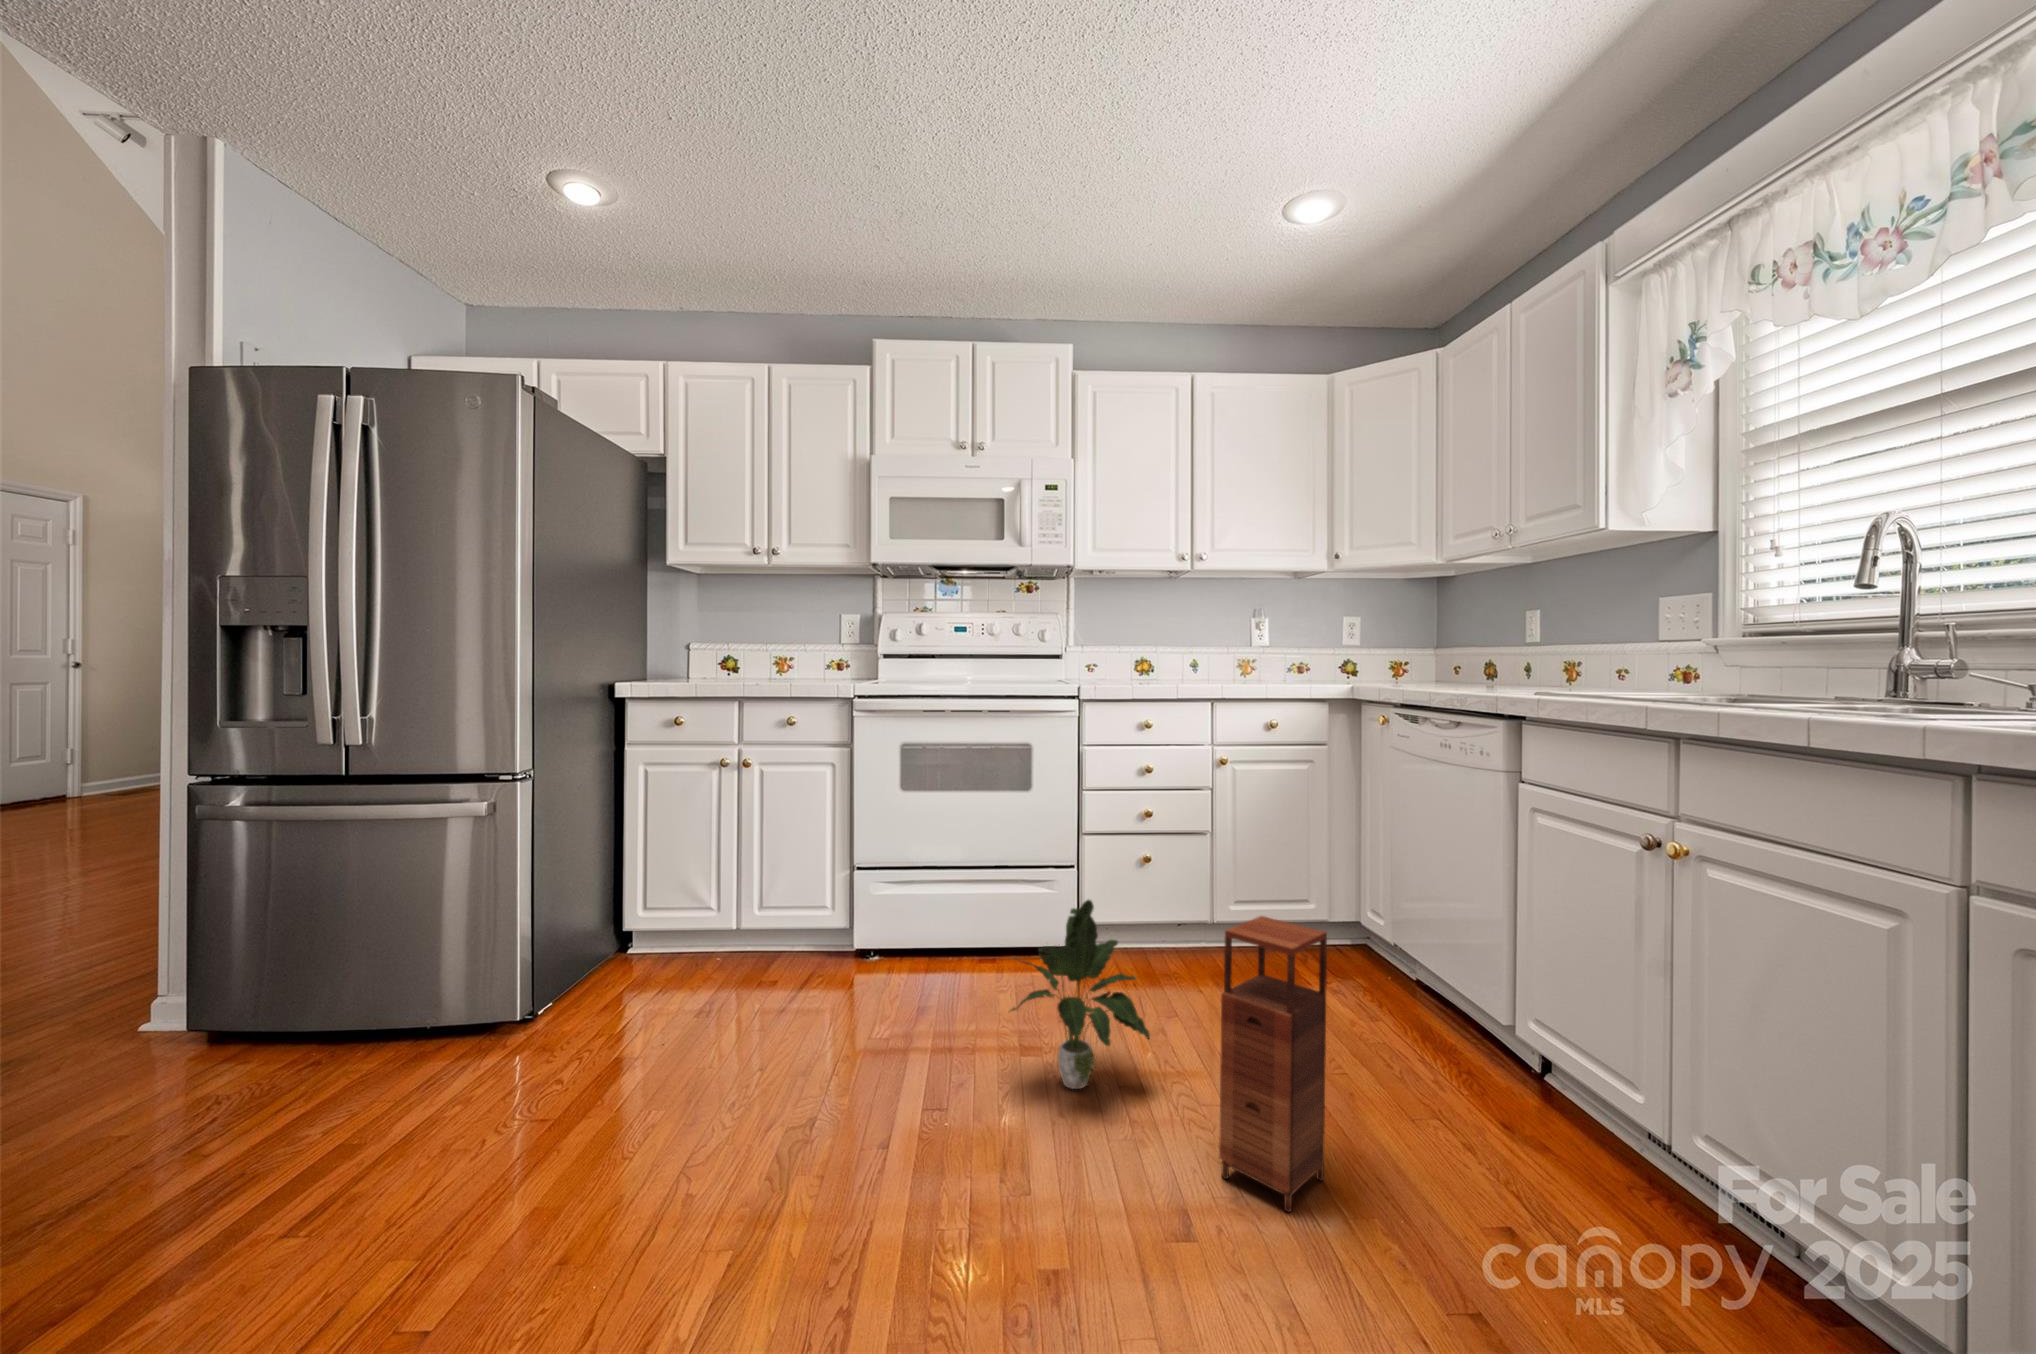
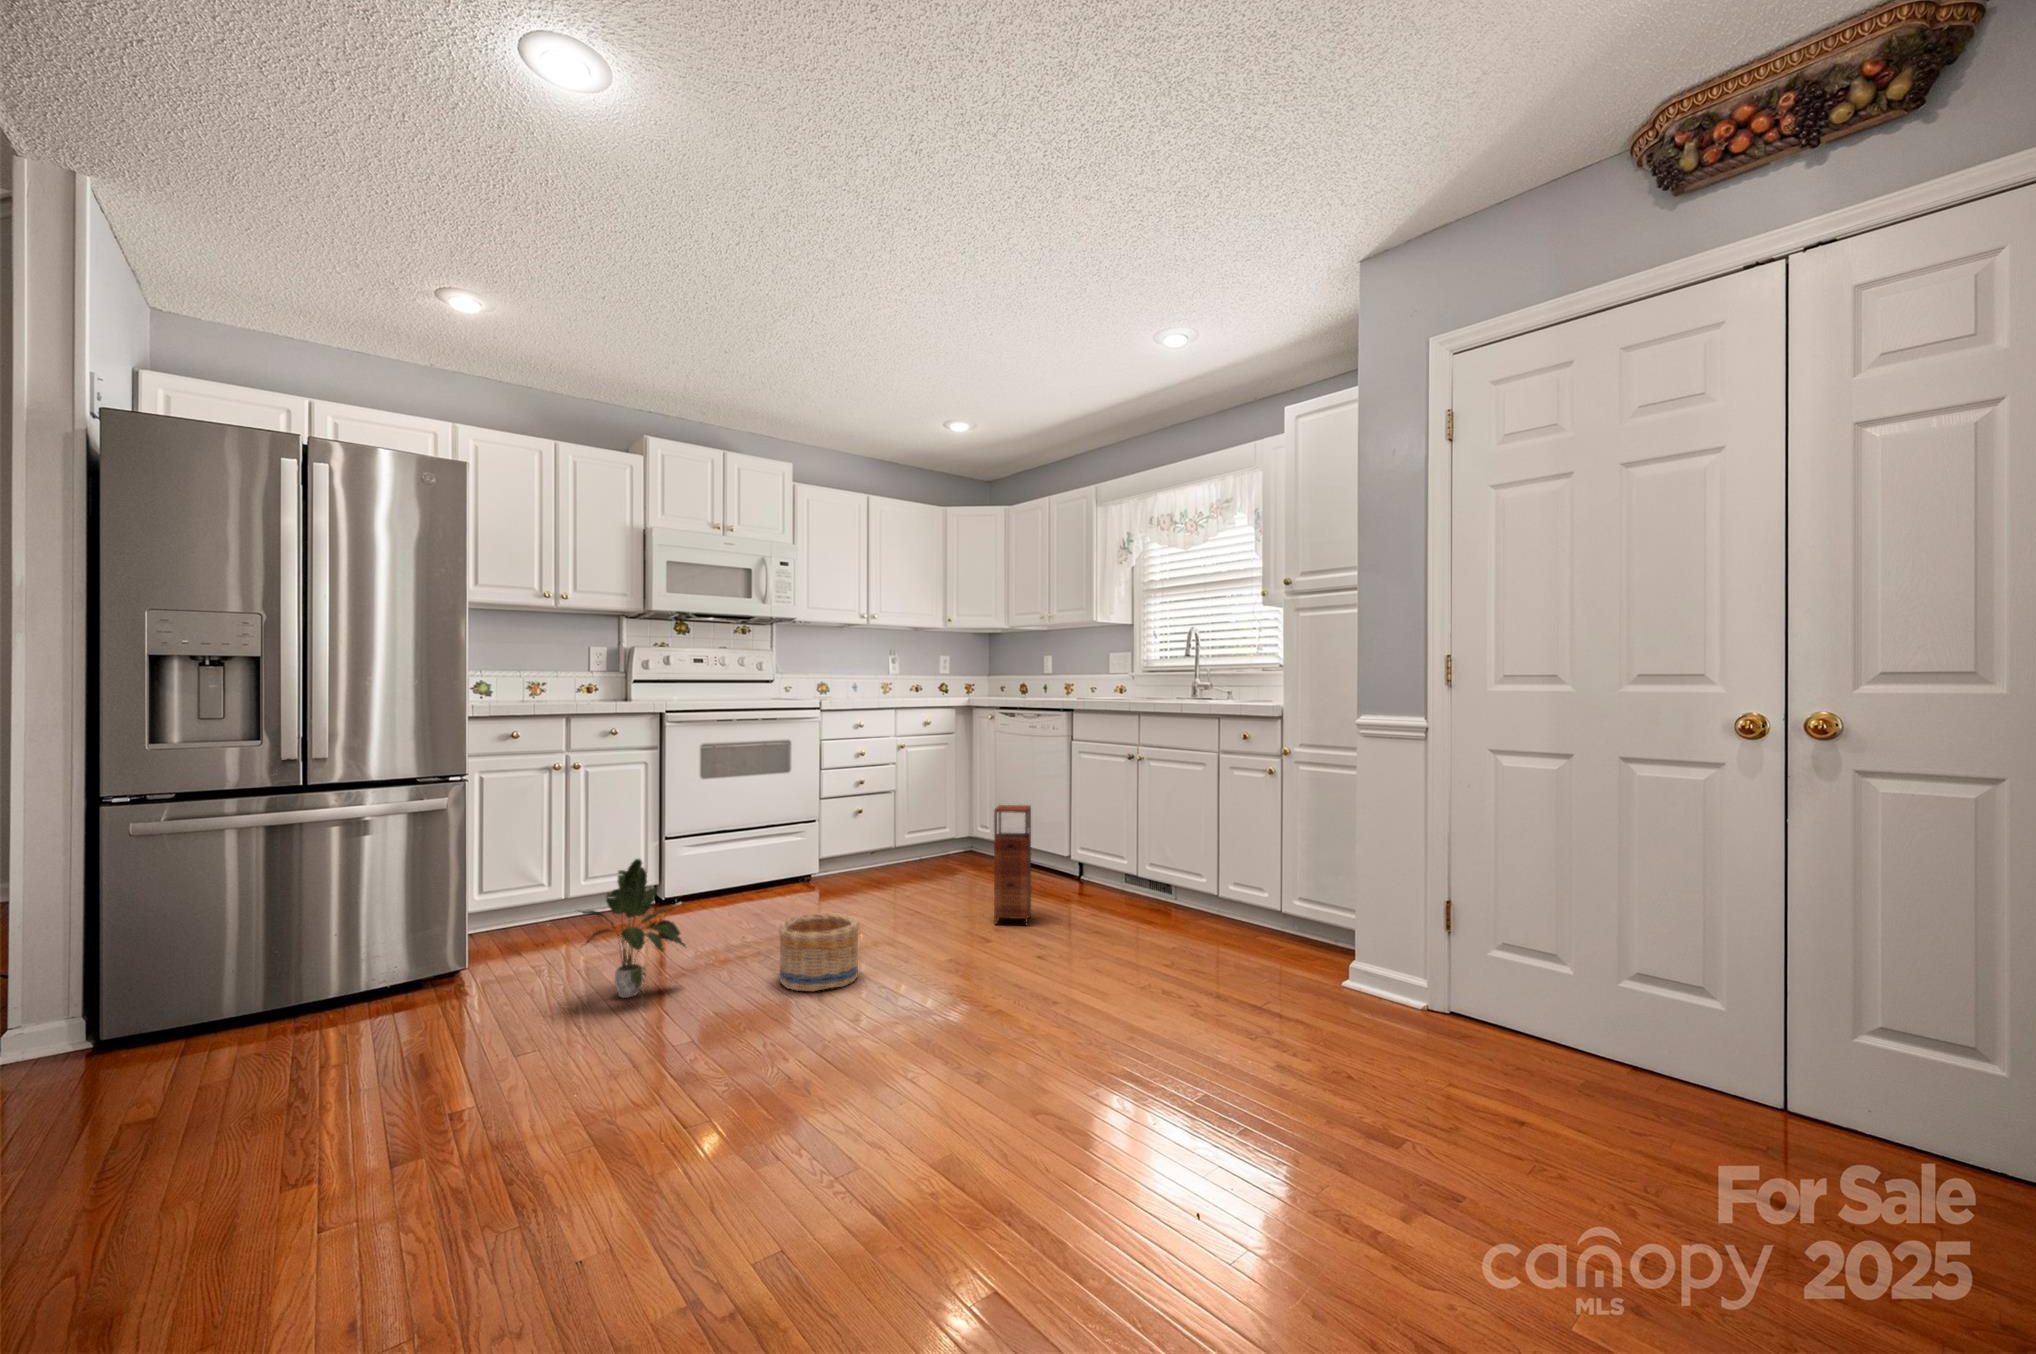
potted plant: present [1010,900,1150,1089] -> present [582,859,687,998]
basket: none [667,1084,829,1283] -> present [779,913,859,991]

